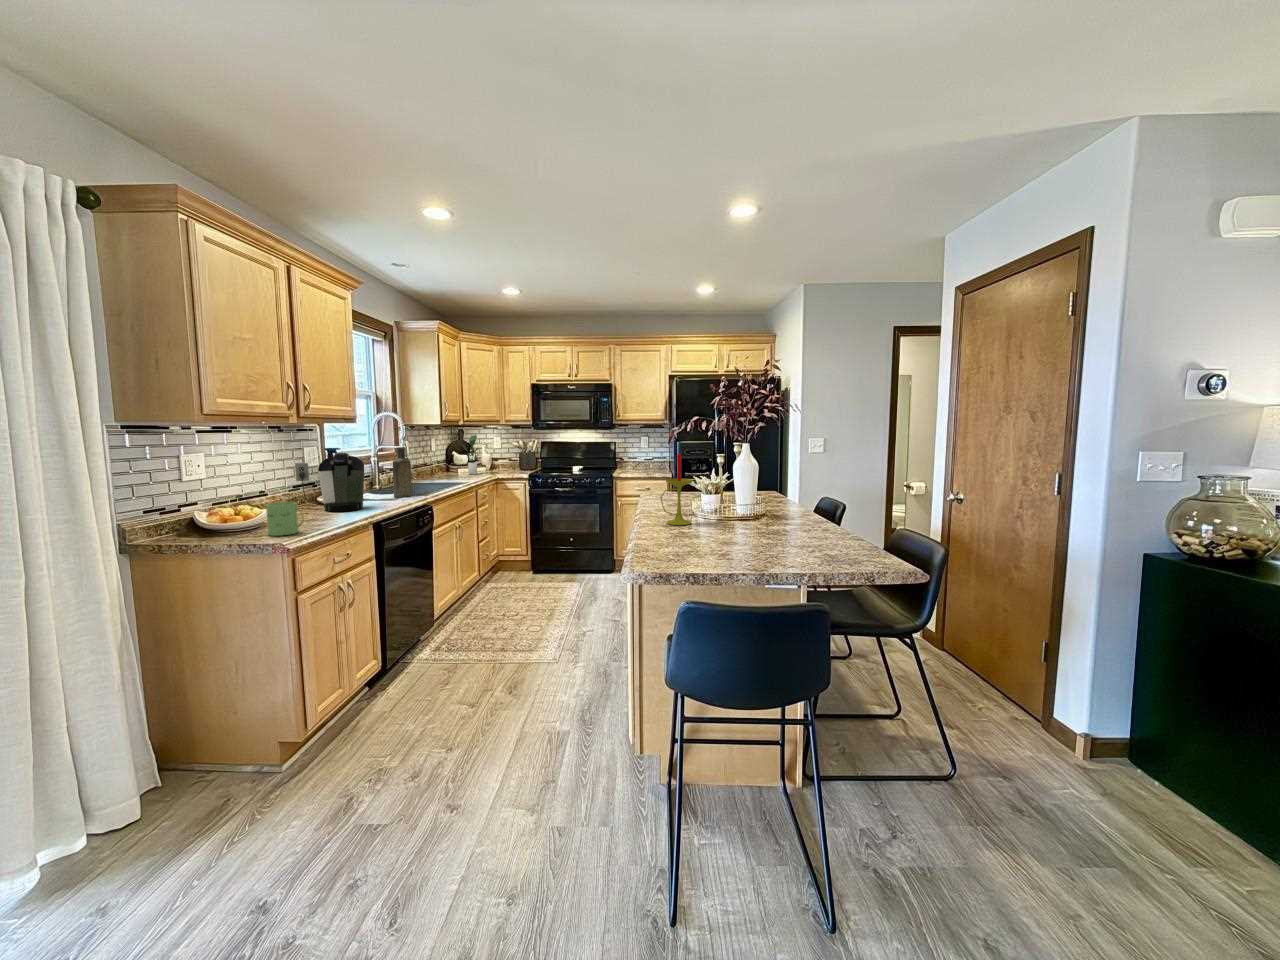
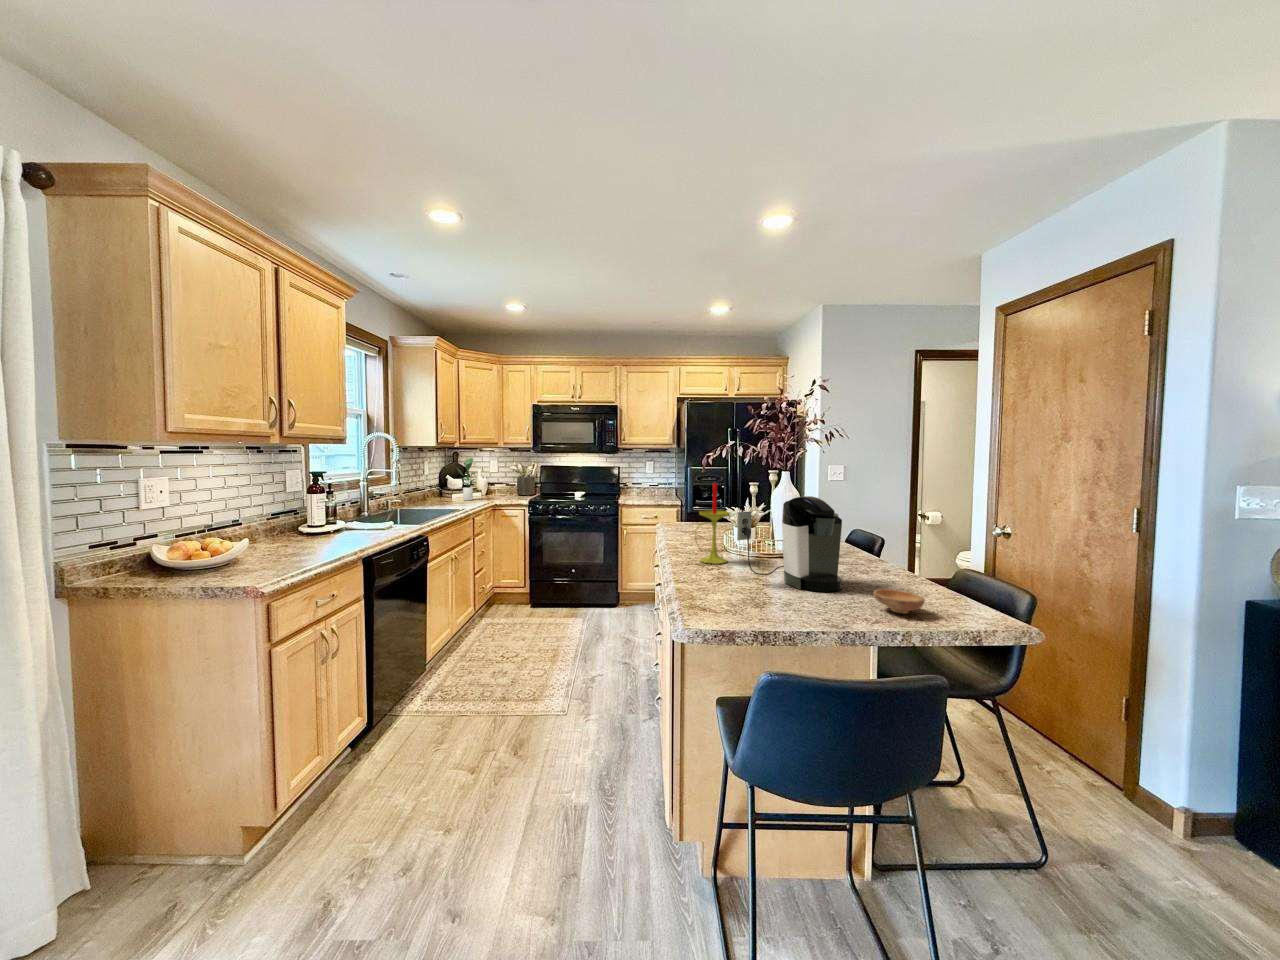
bottle: present [393,447,412,497] -> none [379,471,404,527]
coffee maker: present [295,453,364,512] -> present [737,496,842,592]
mug: present [266,502,304,536] -> none [239,535,283,575]
bowl: none [798,542,840,561] -> present [874,589,925,614]

